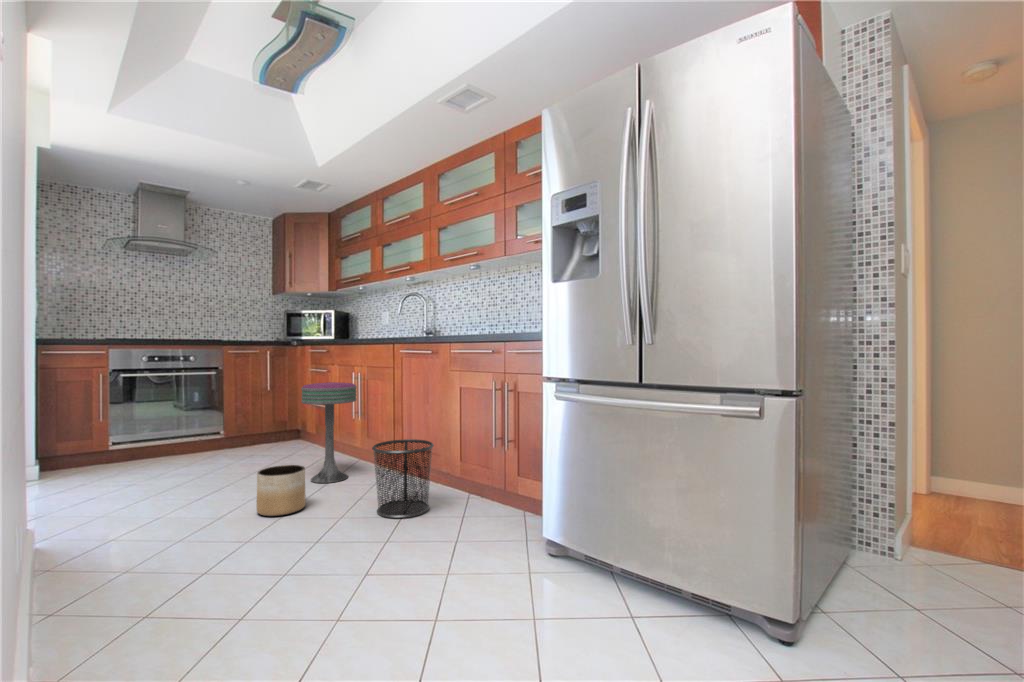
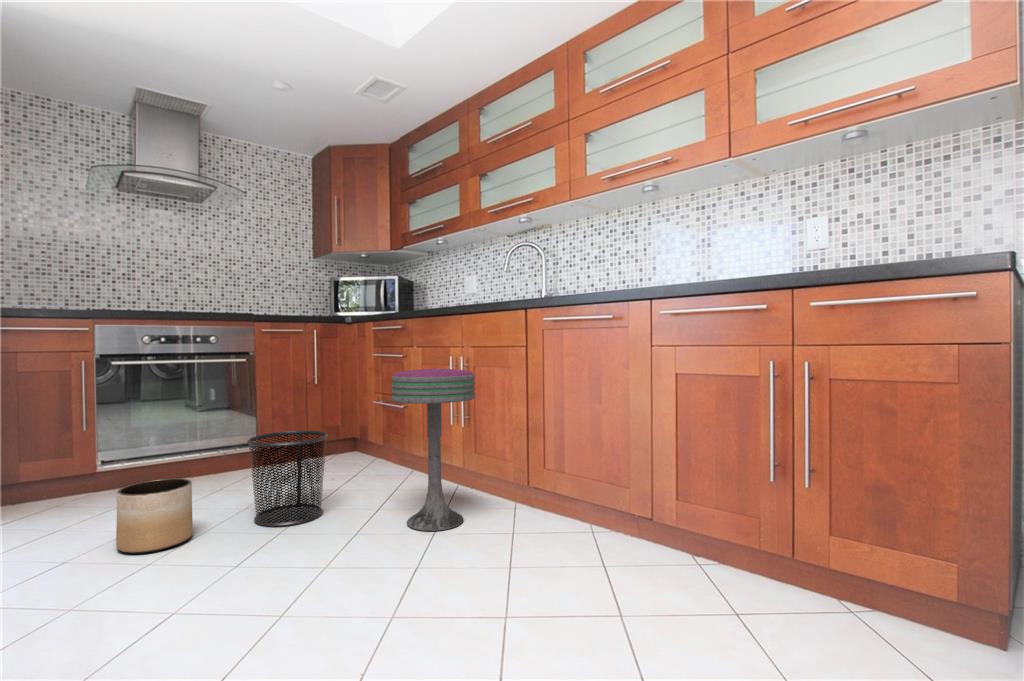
waste bin: present [372,439,434,519] -> present [247,431,328,527]
planter: present [257,465,306,517] -> present [116,479,193,554]

